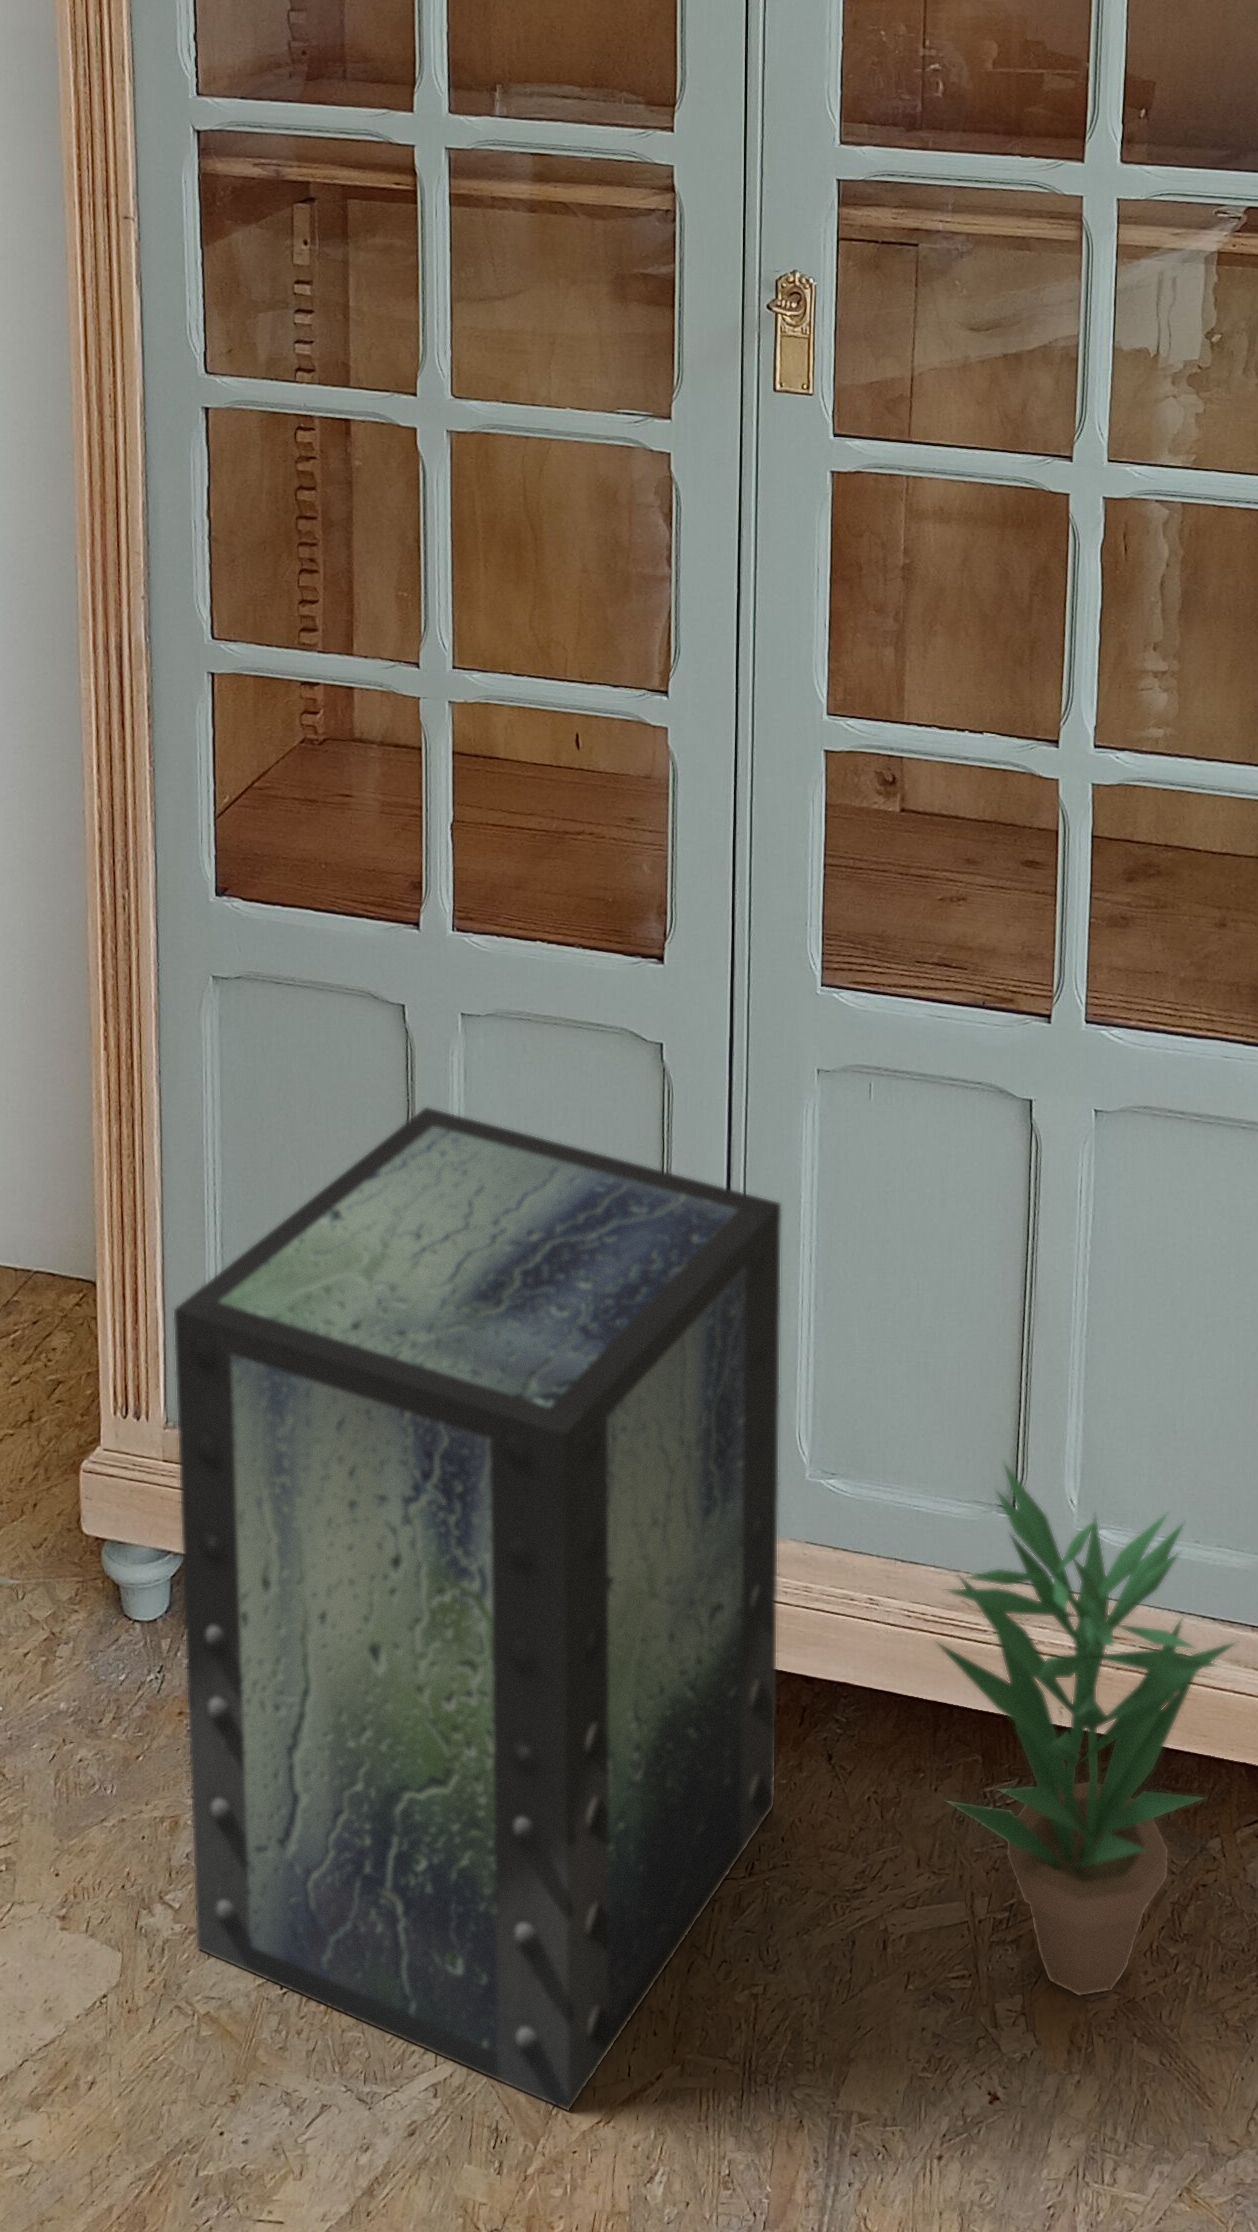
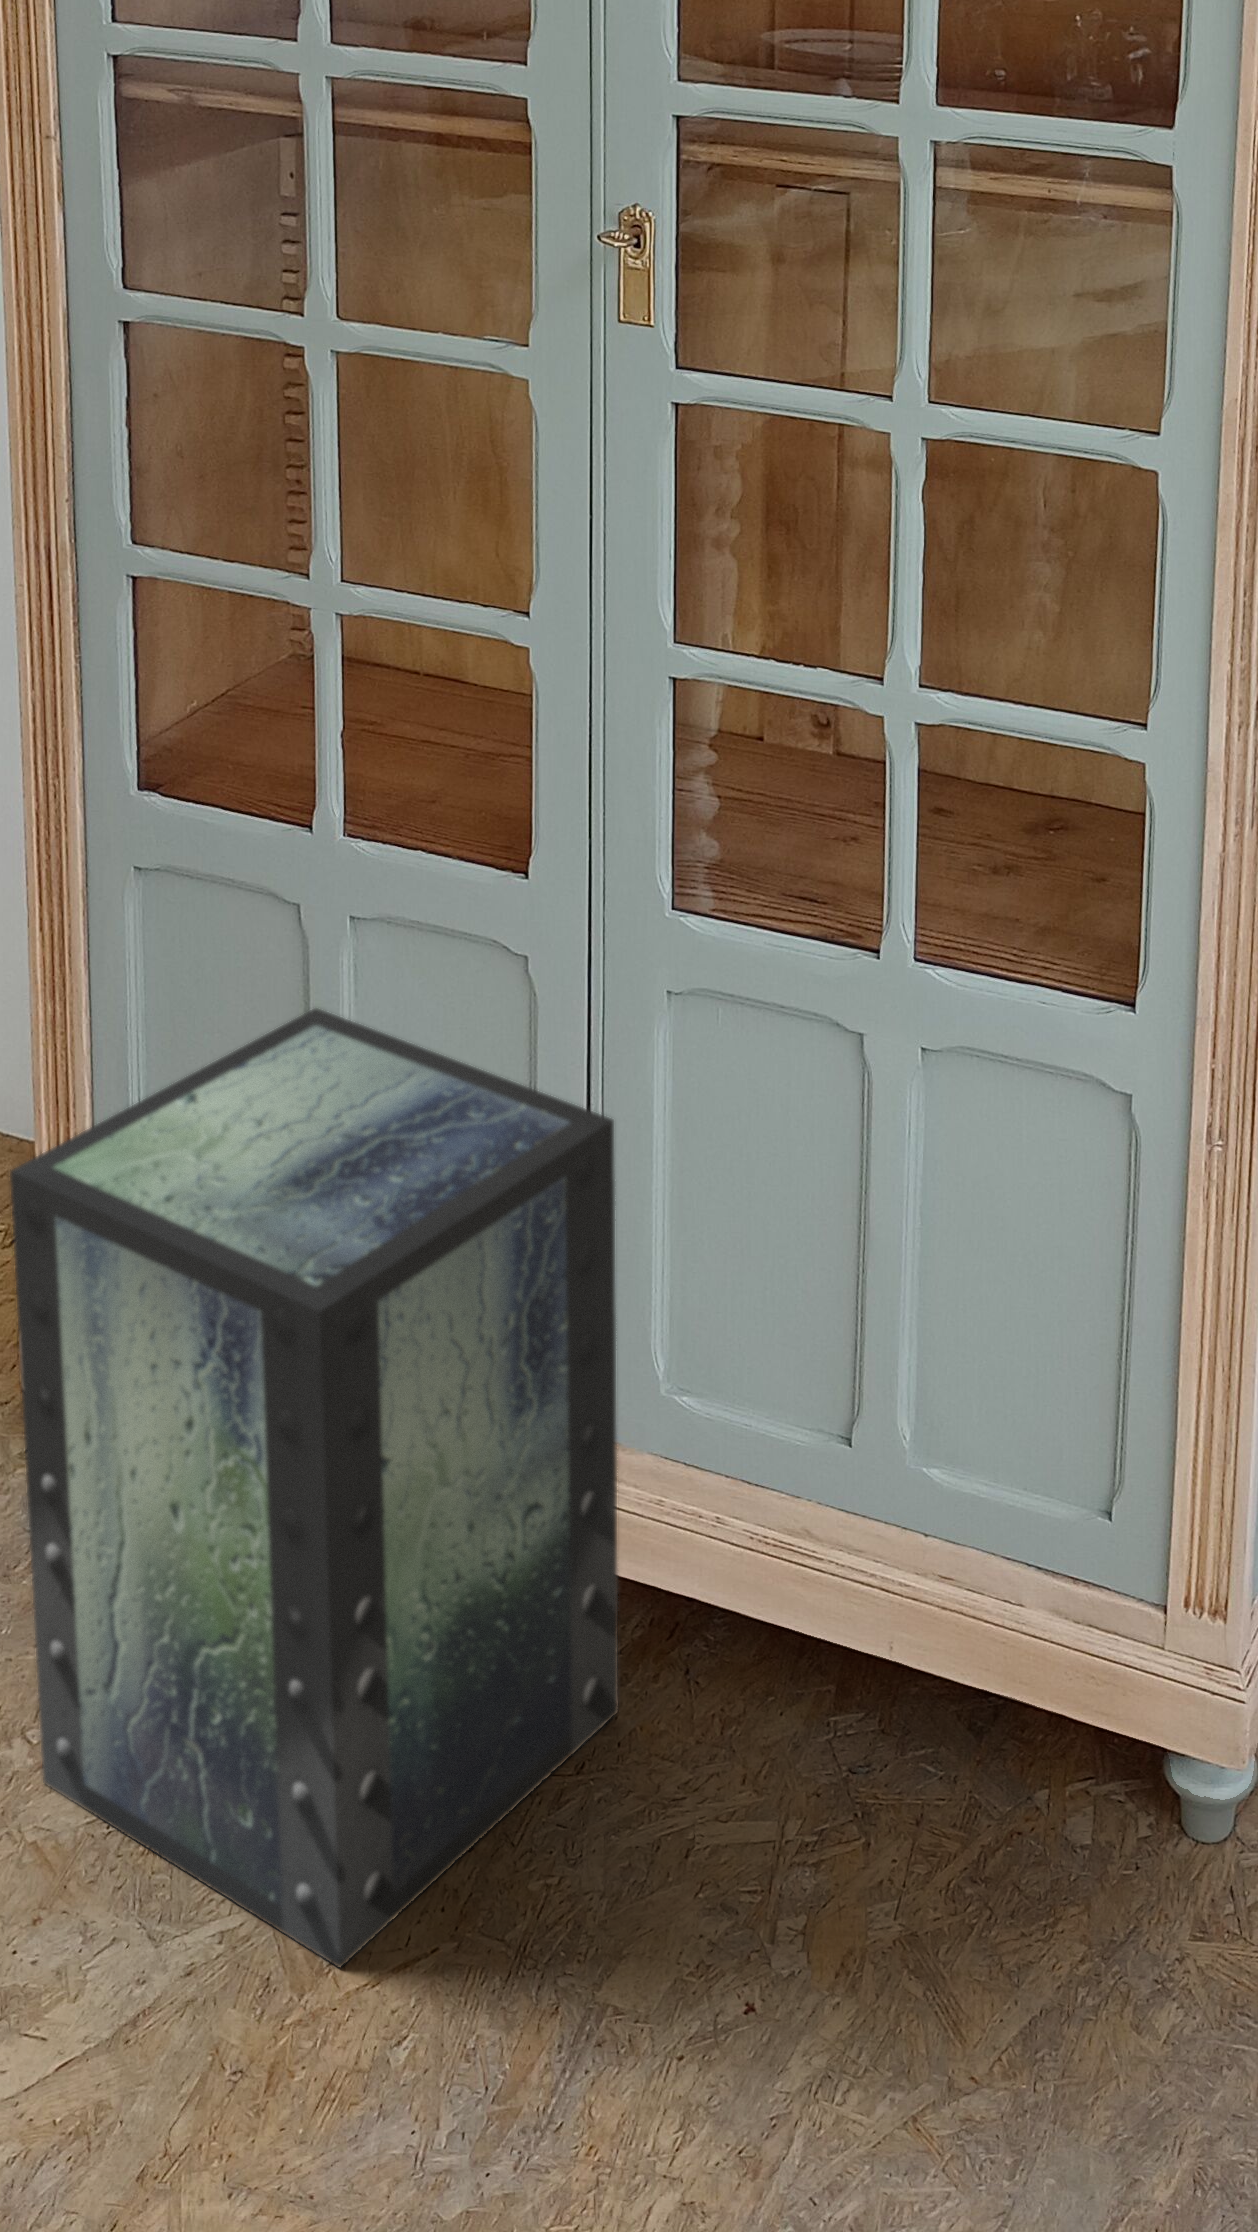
potted plant: present [939,1466,1232,1995] -> none [710,1383,1008,1921]

